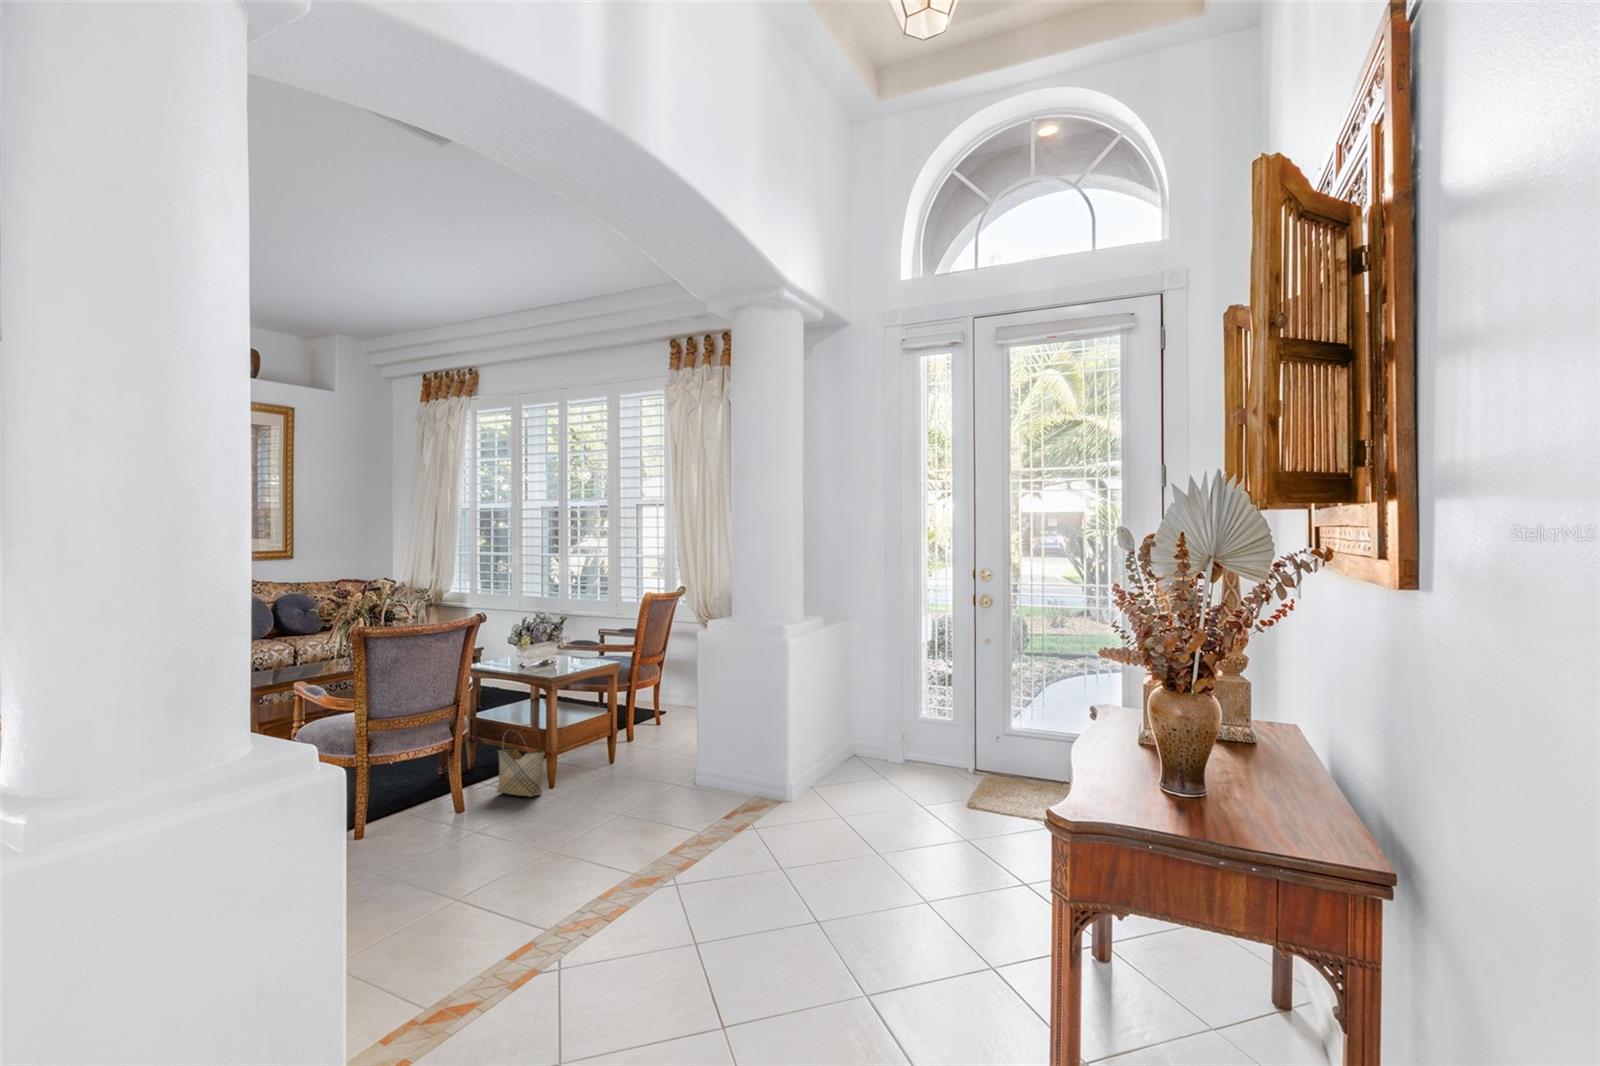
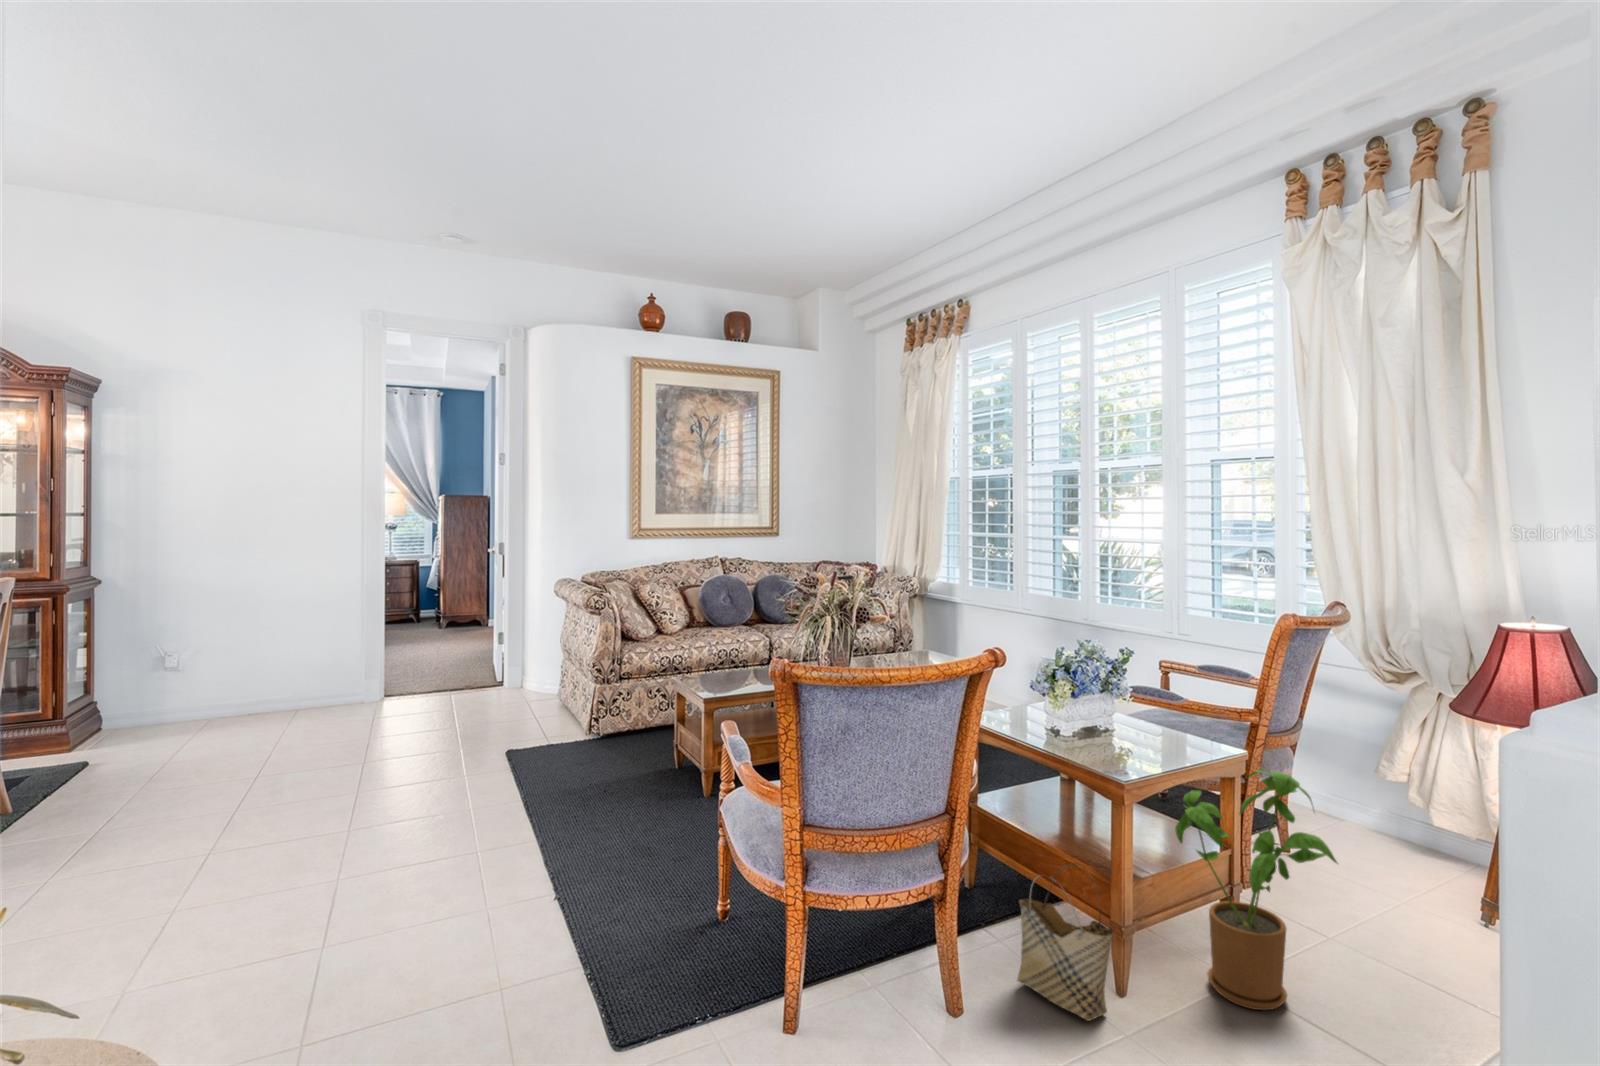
house plant: none [581,665,646,779] -> present [1175,770,1337,1010]

